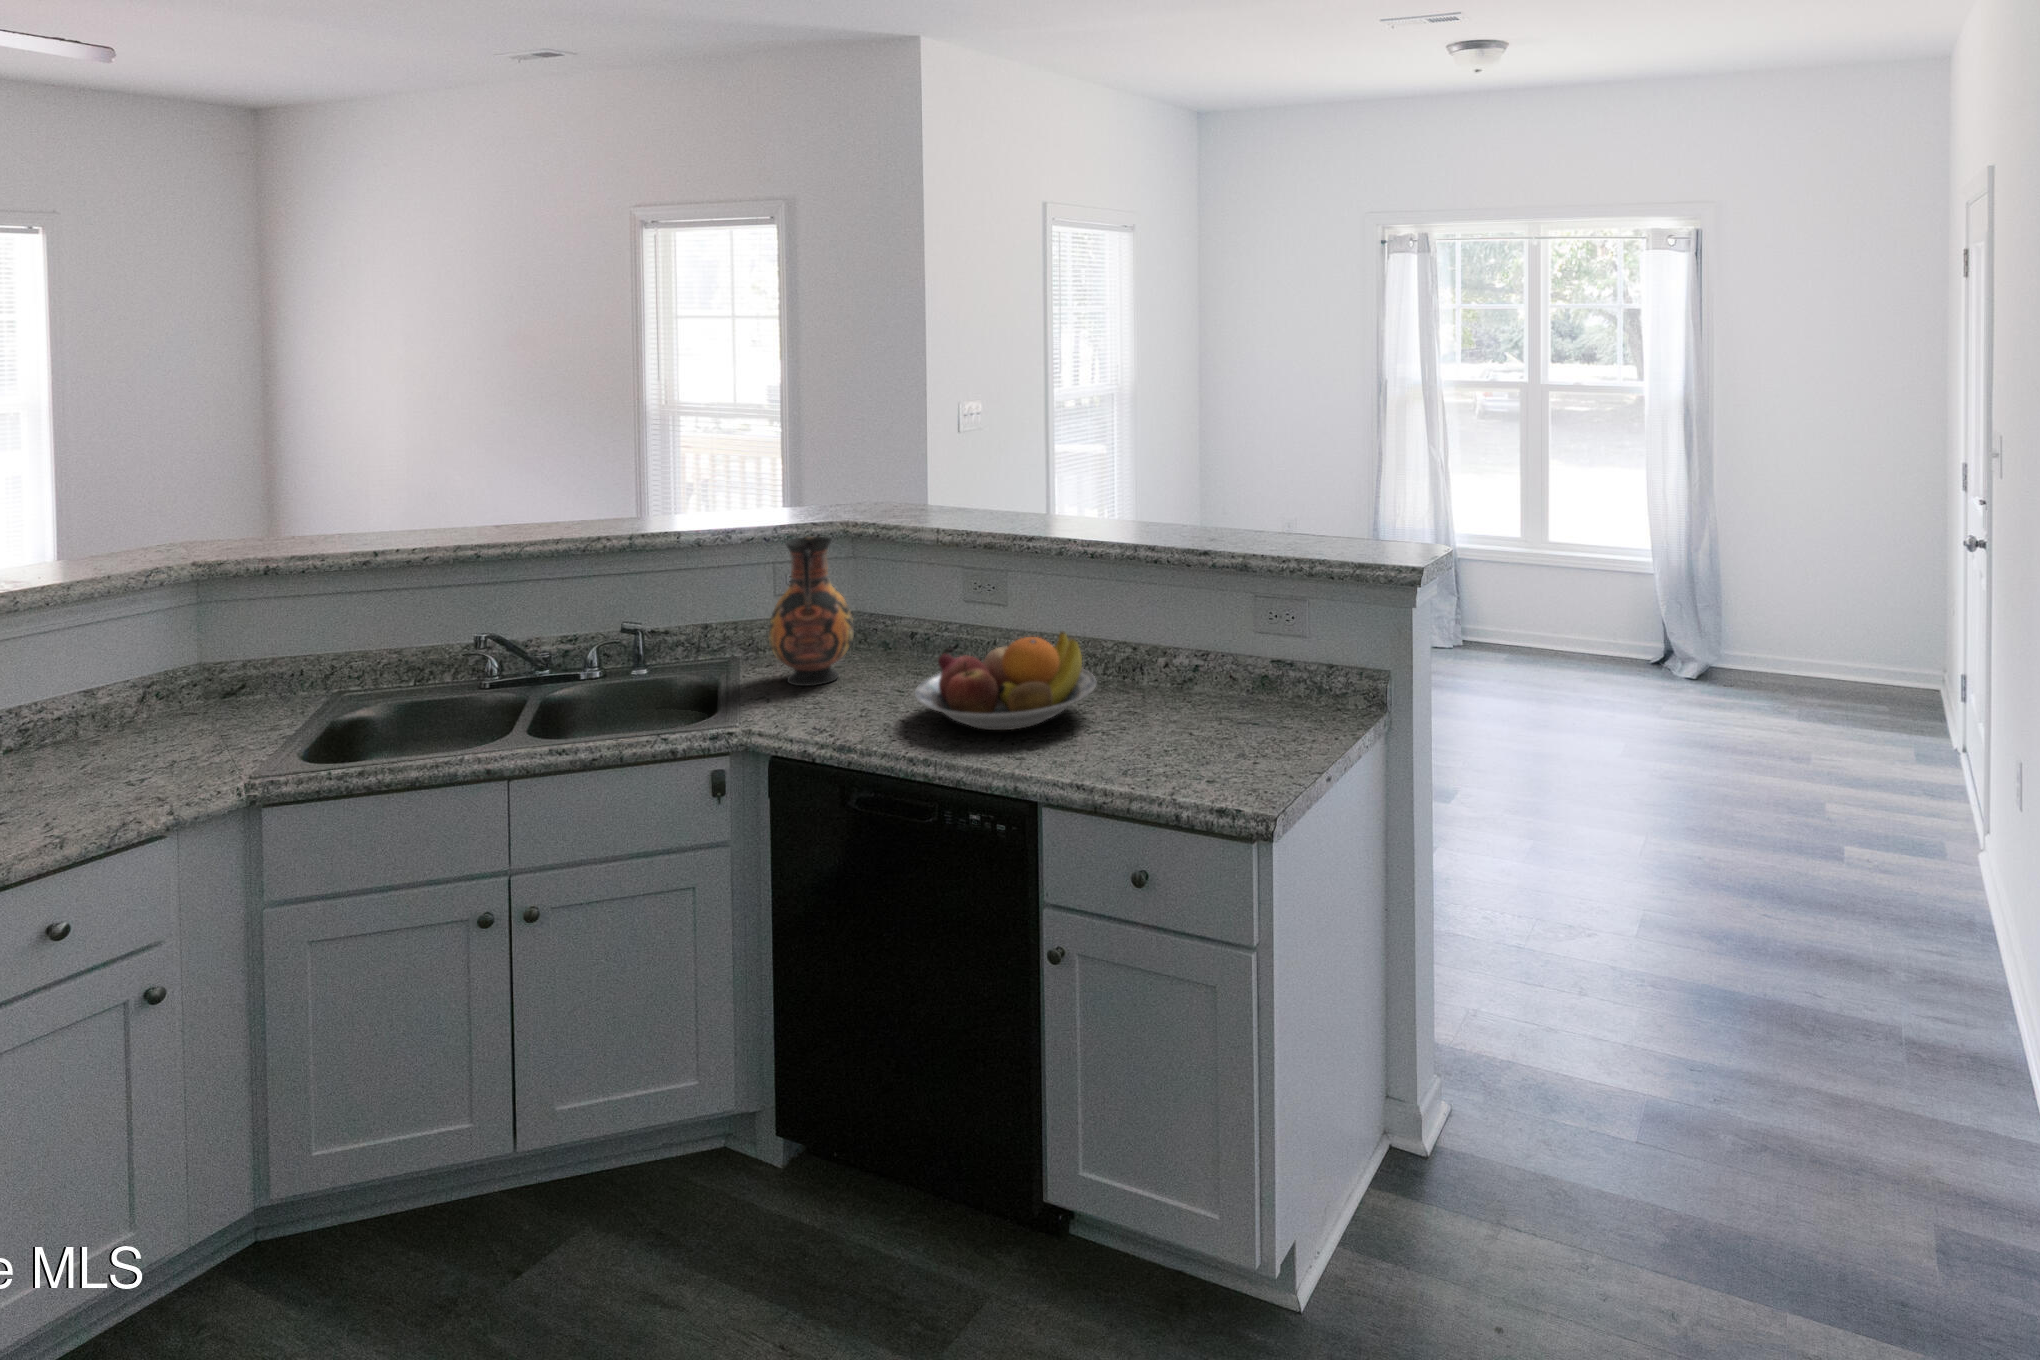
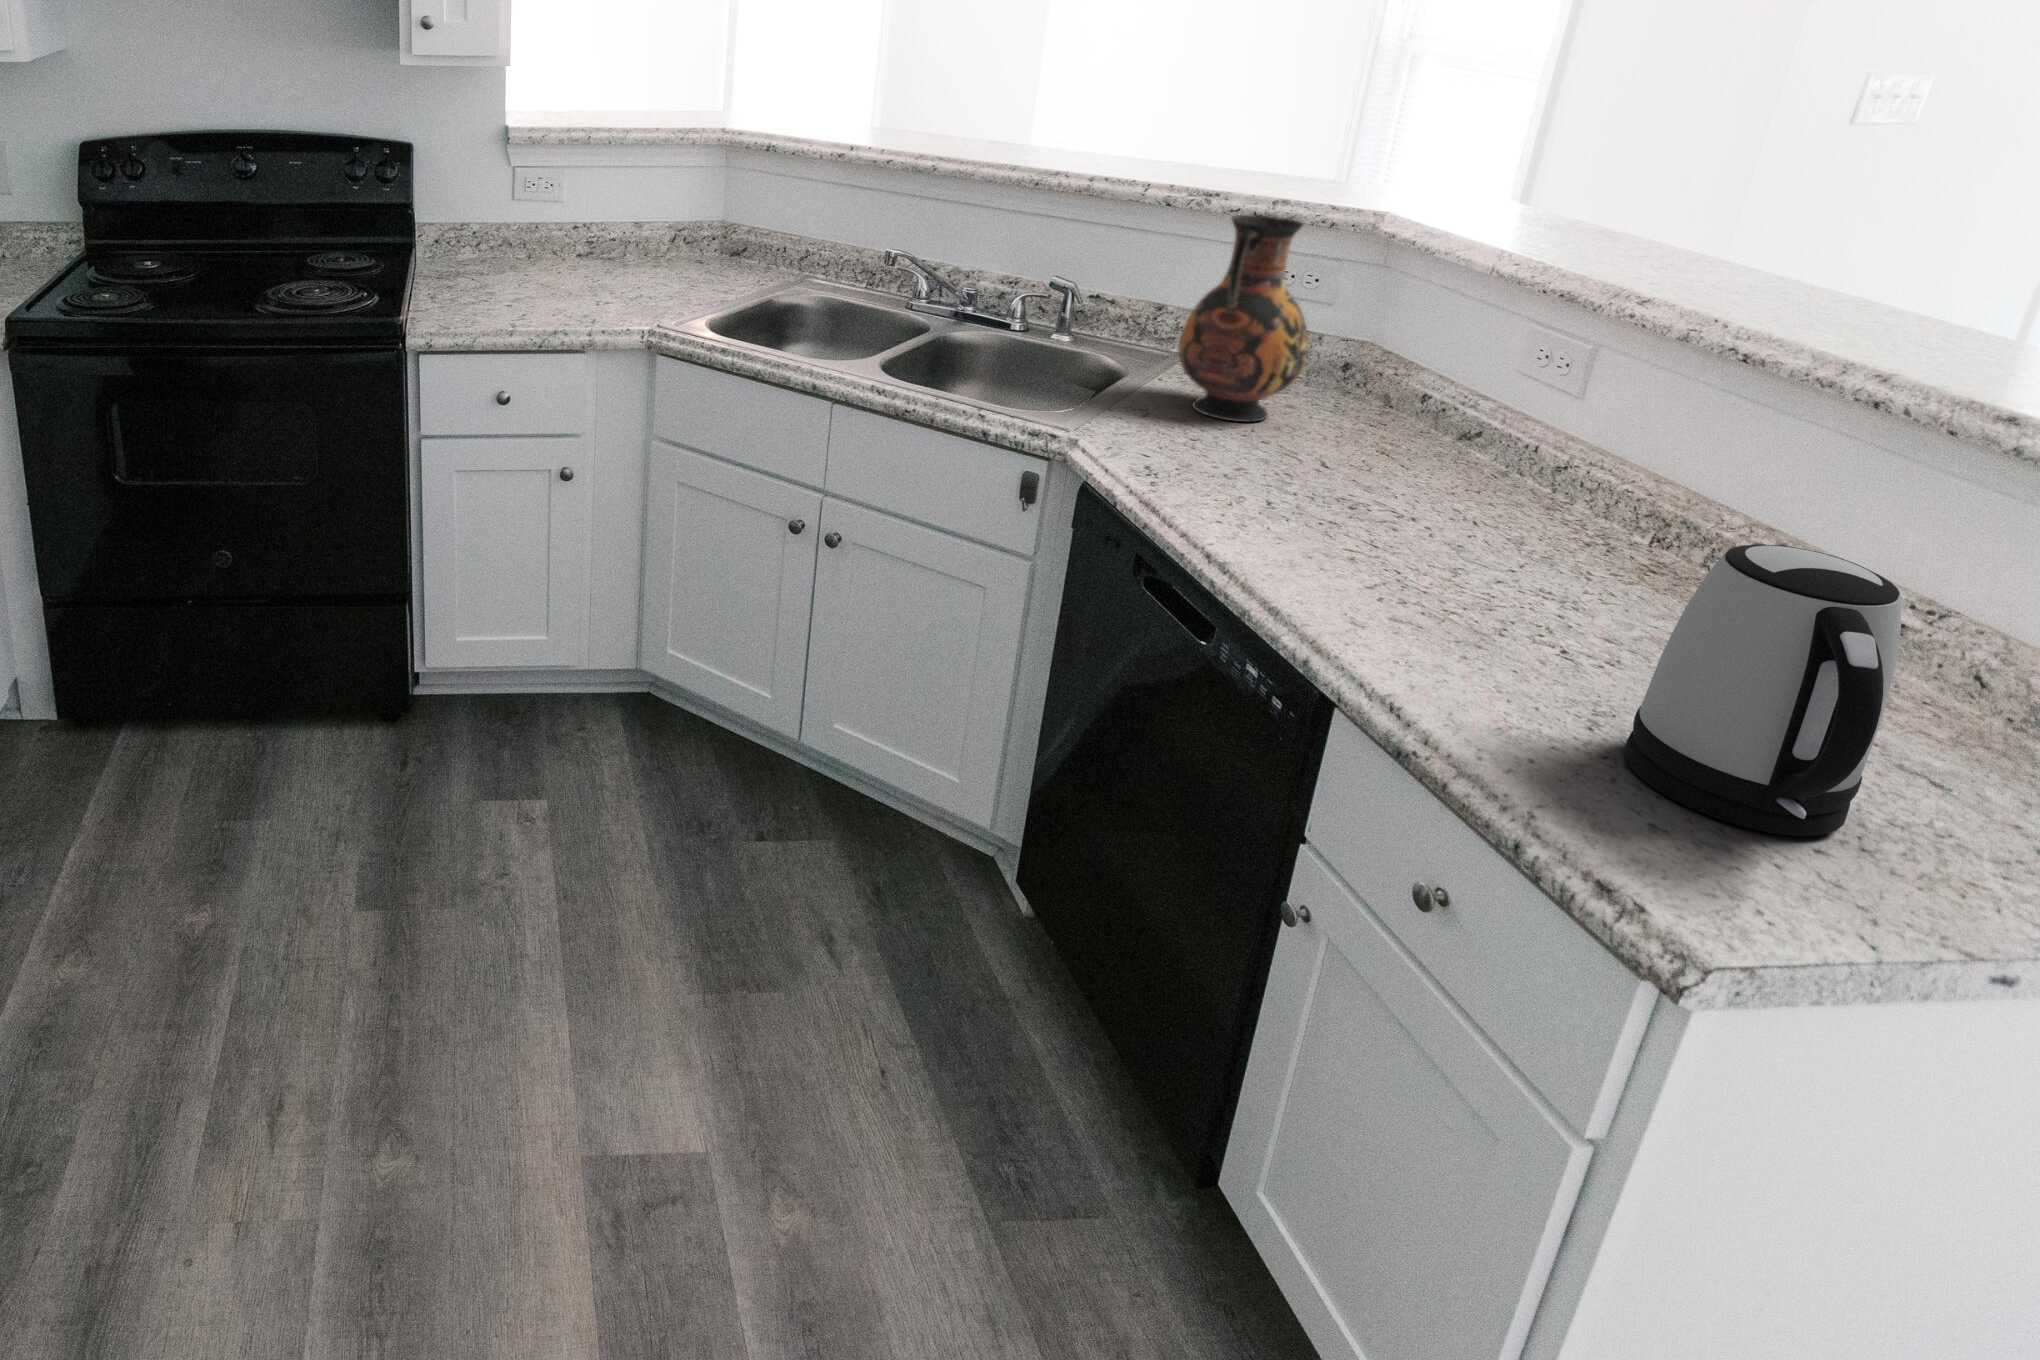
fruit bowl: present [915,631,1096,730] -> none [1273,430,1624,590]
kettle: none [1166,631,1260,769] -> present [1624,543,1902,836]

